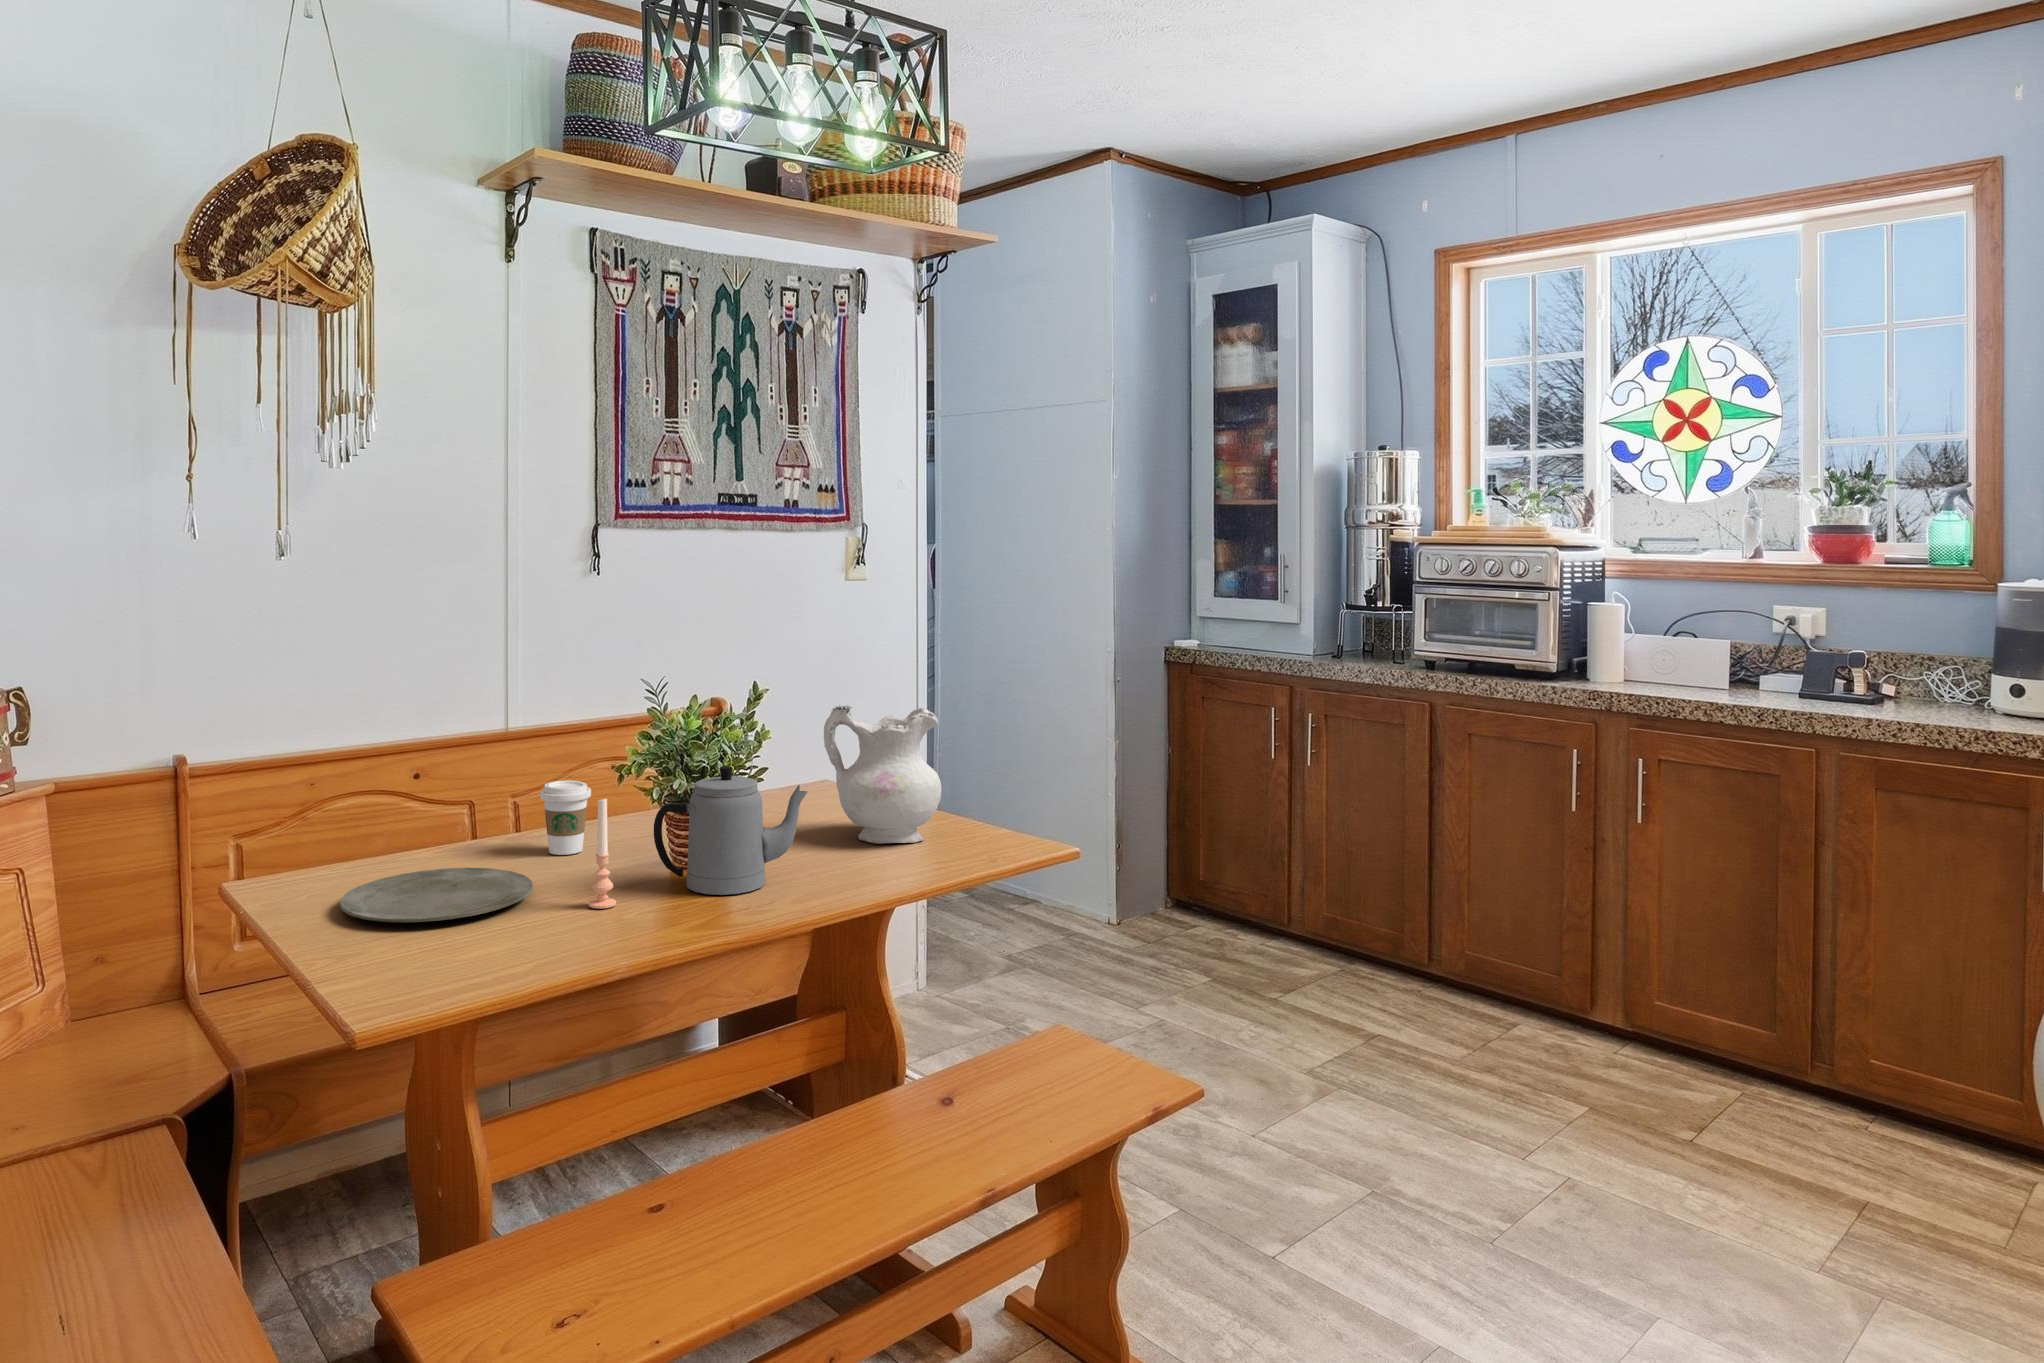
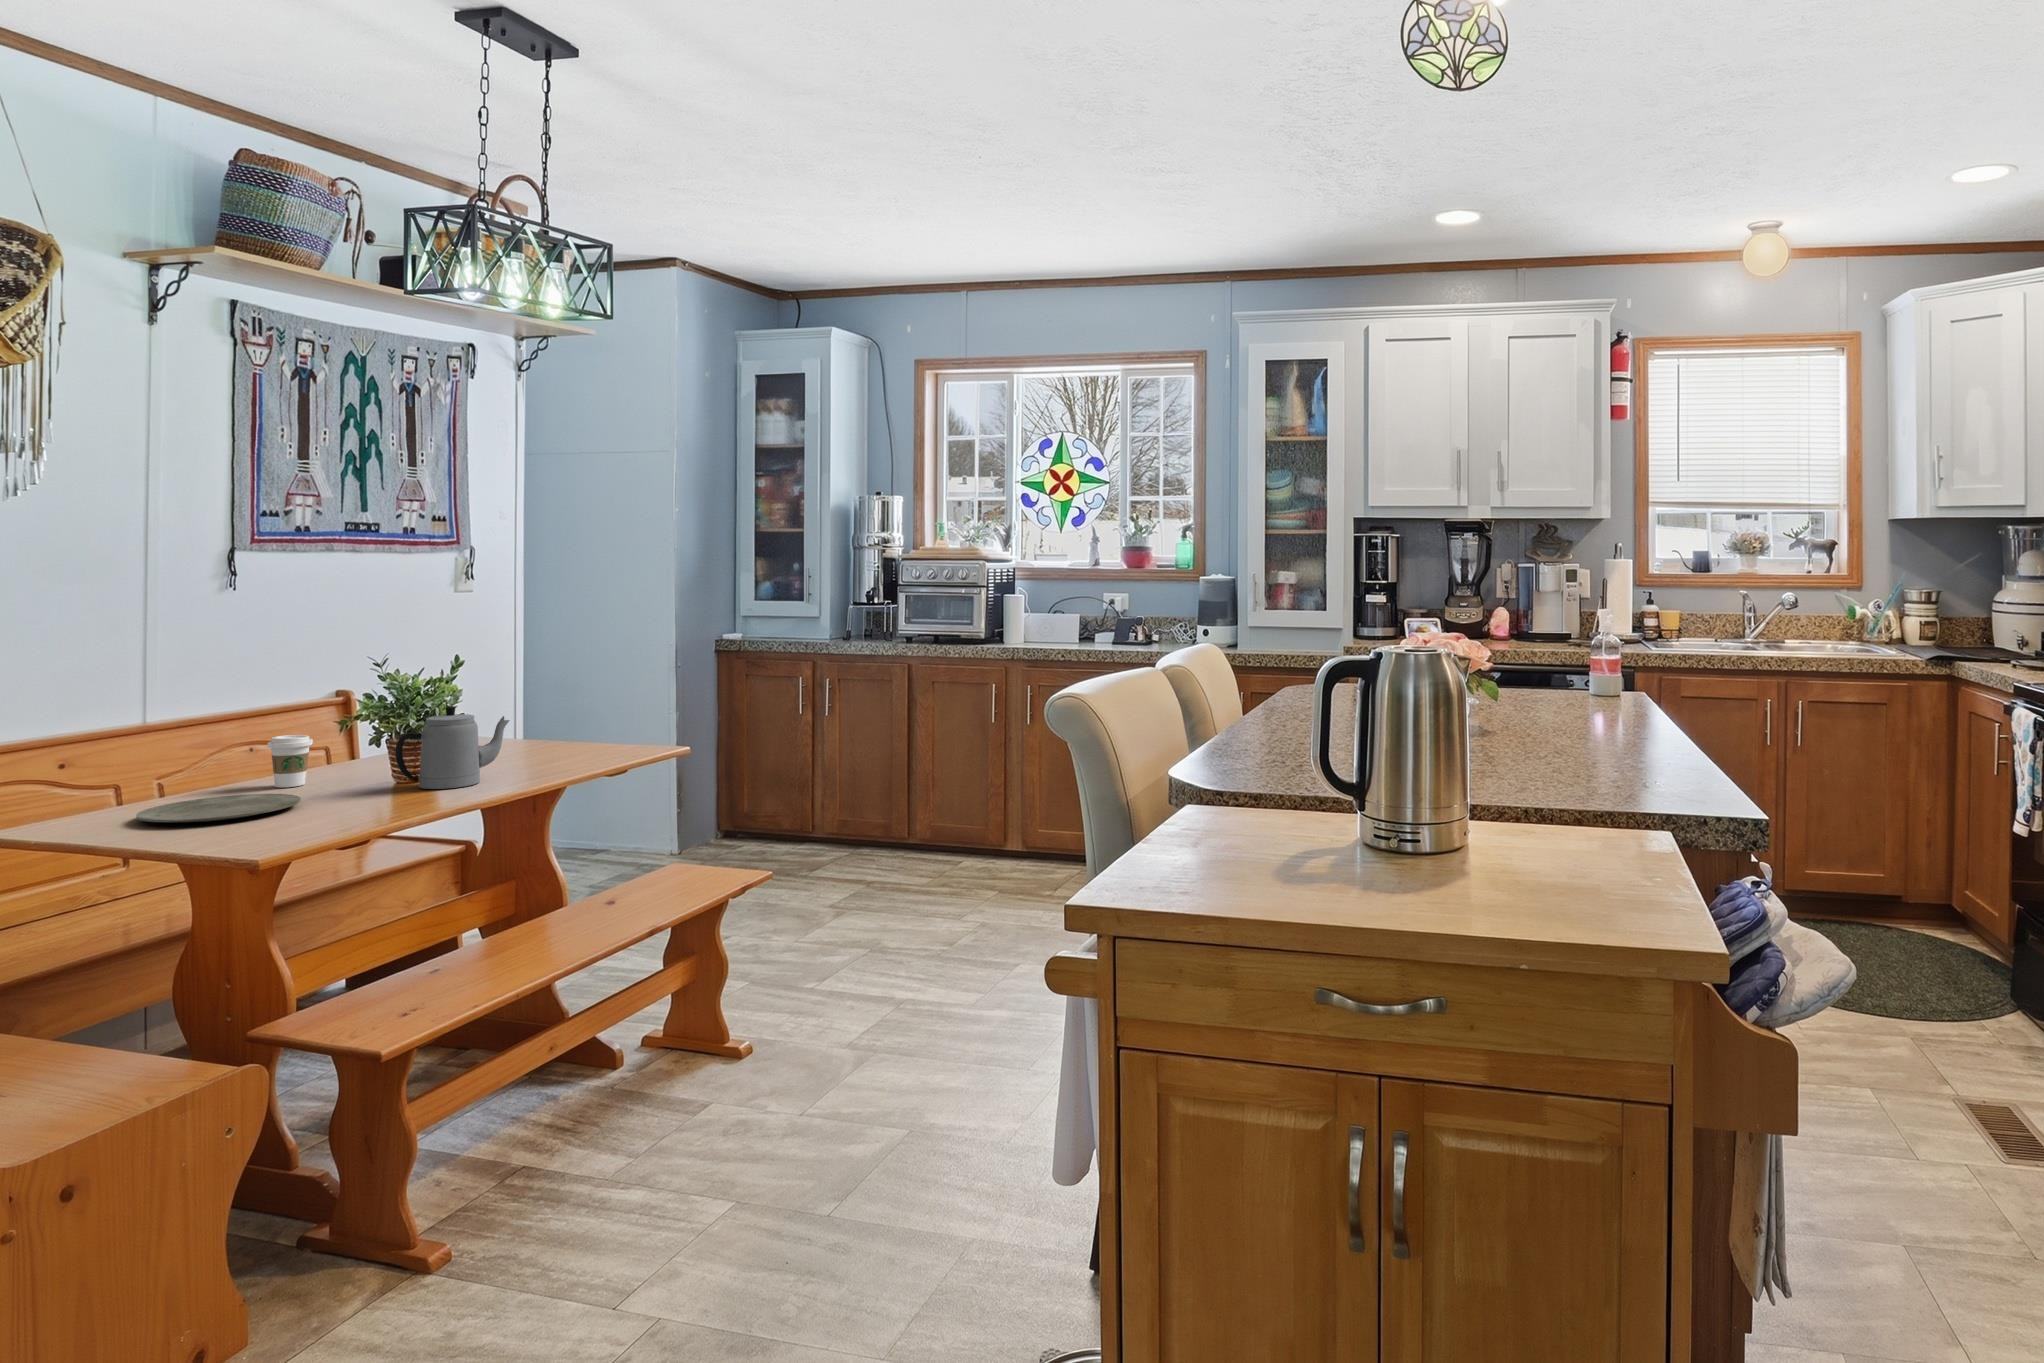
ceramic pitcher: present [824,705,941,844] -> none [501,669,591,759]
candle: present [589,799,616,909] -> none [354,729,375,802]

